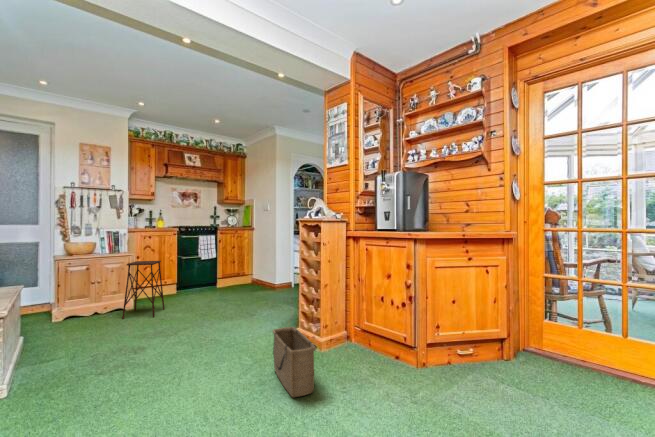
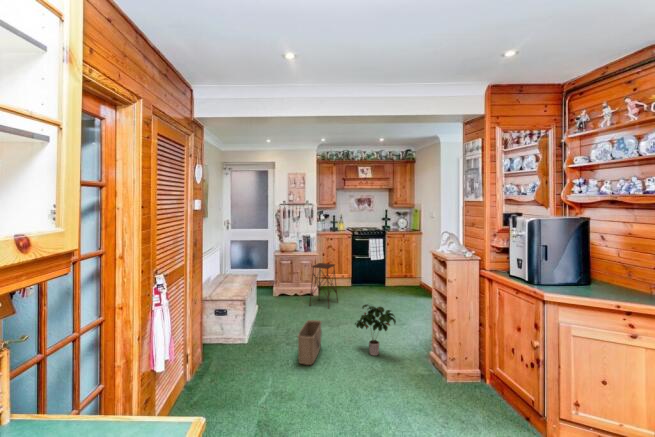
potted plant: none [207,287,262,349] -> present [355,304,396,356]
basket: present [273,327,316,397] -> present [297,320,322,365]

